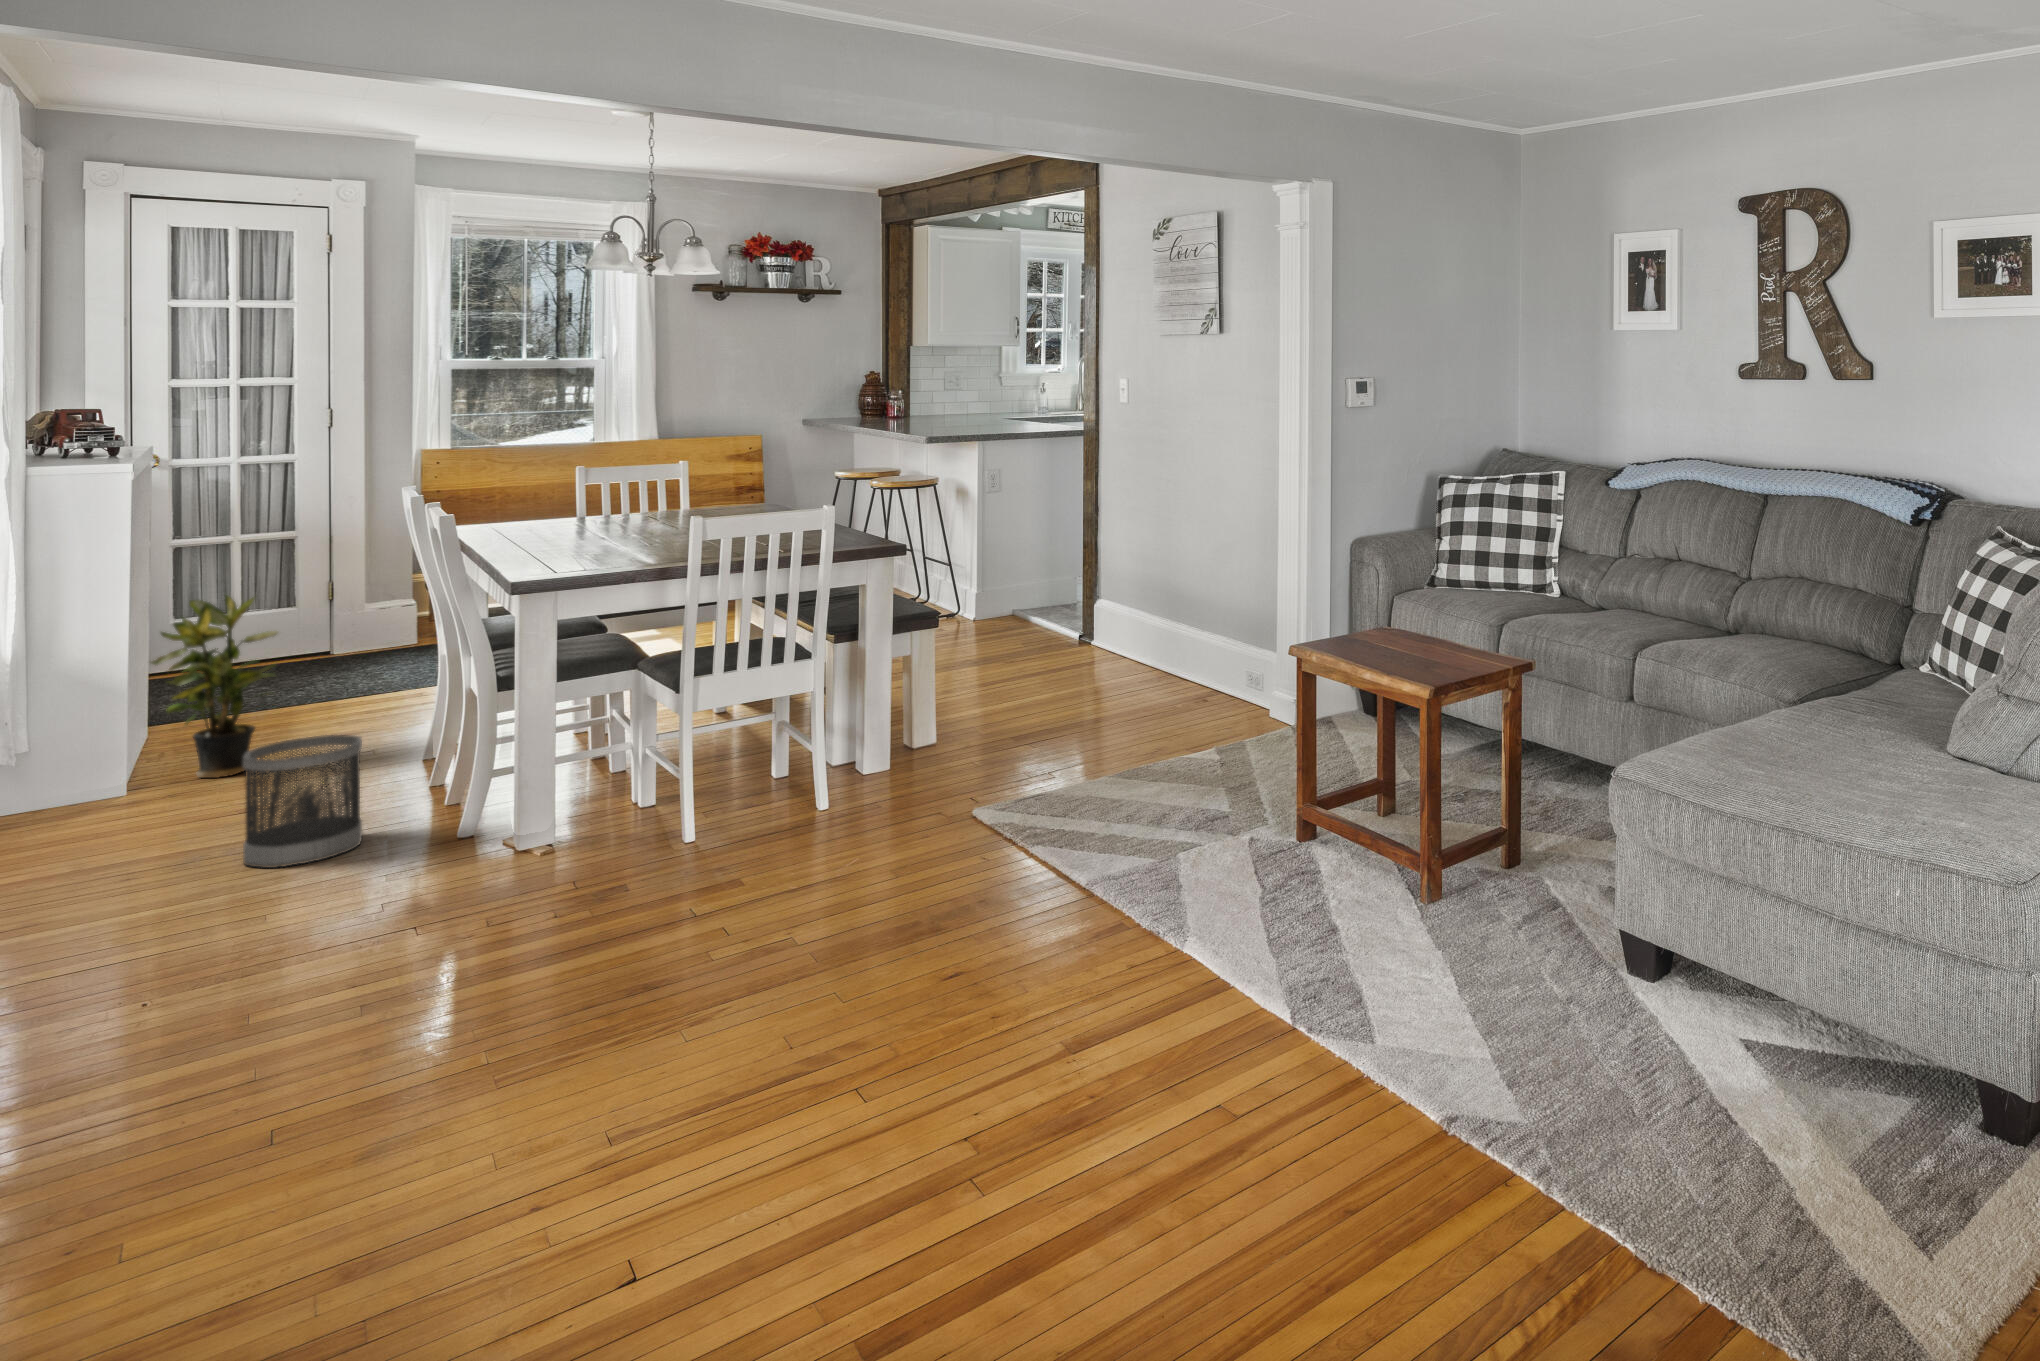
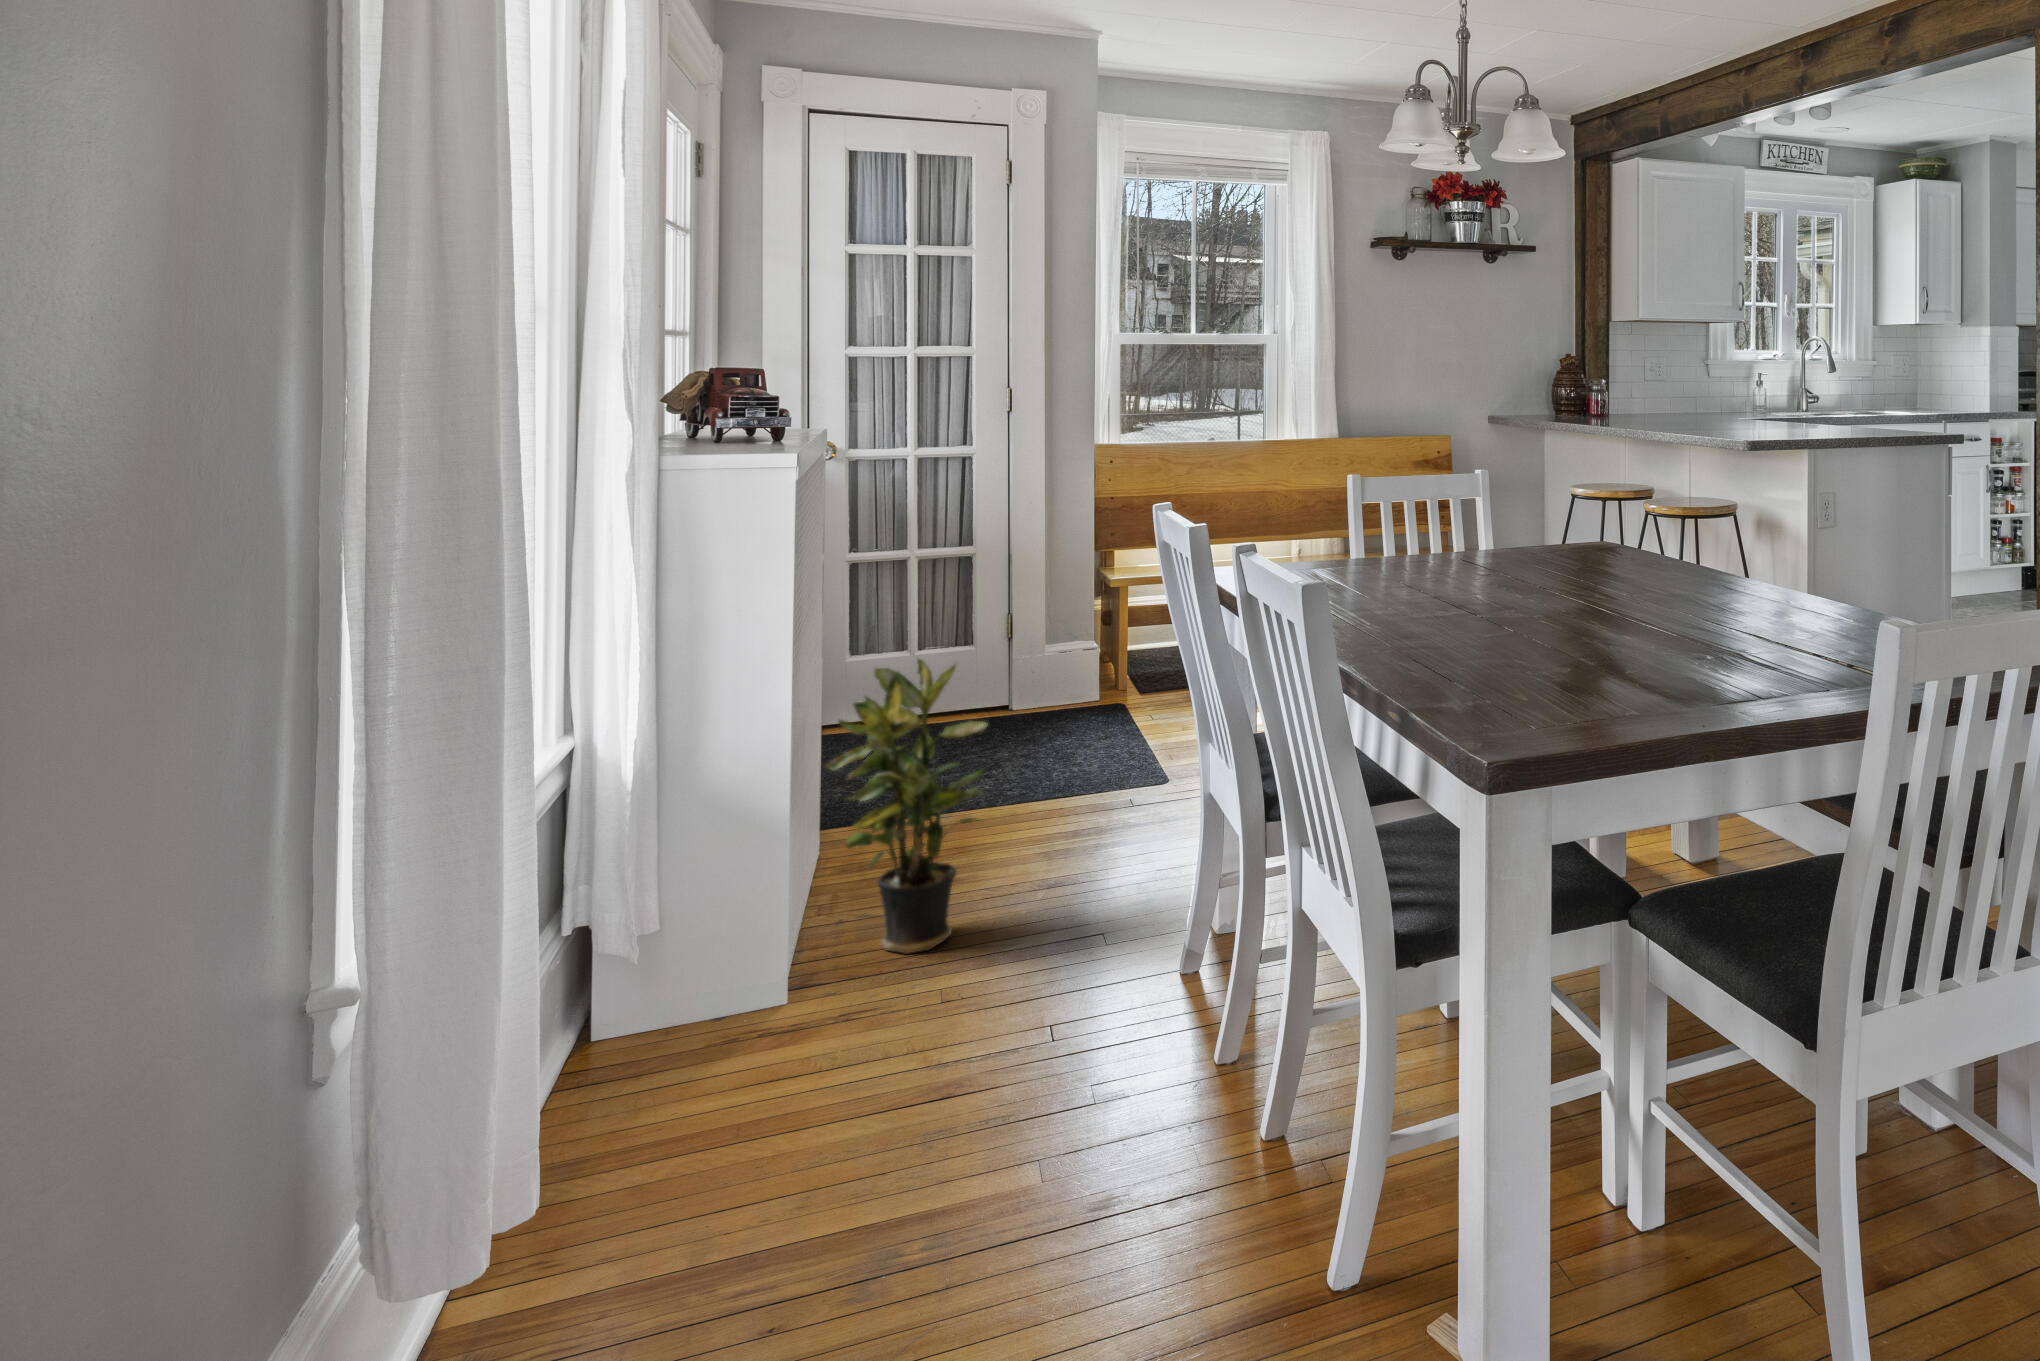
wastebasket: present [243,735,362,868] -> none [974,975,1158,1280]

